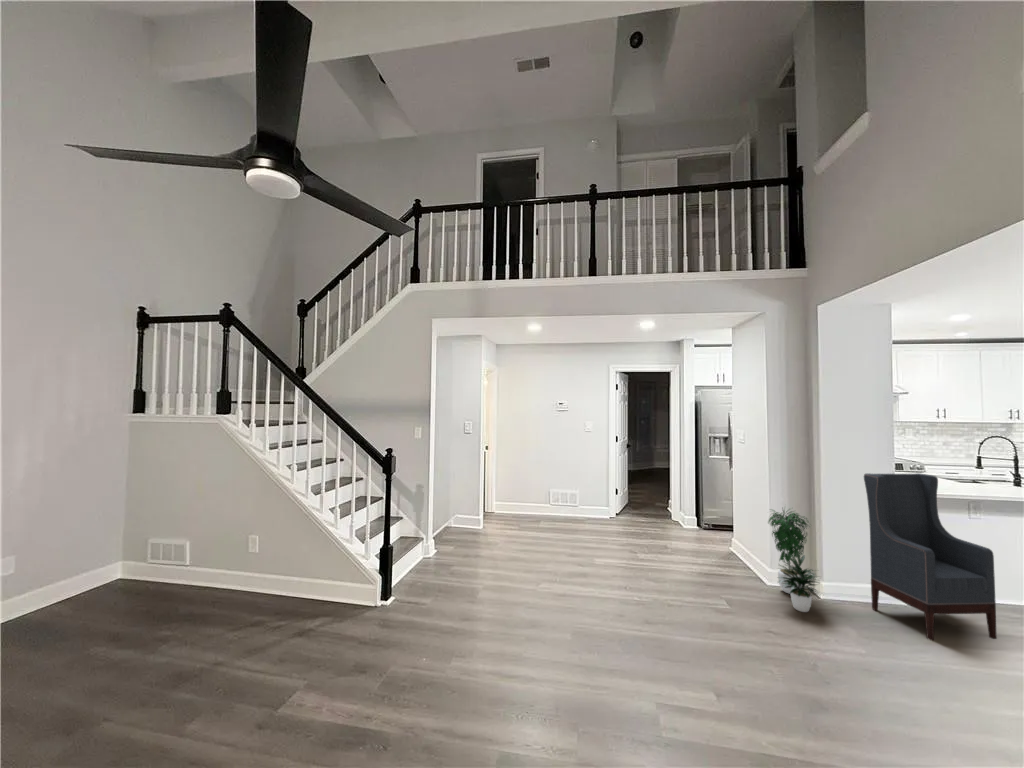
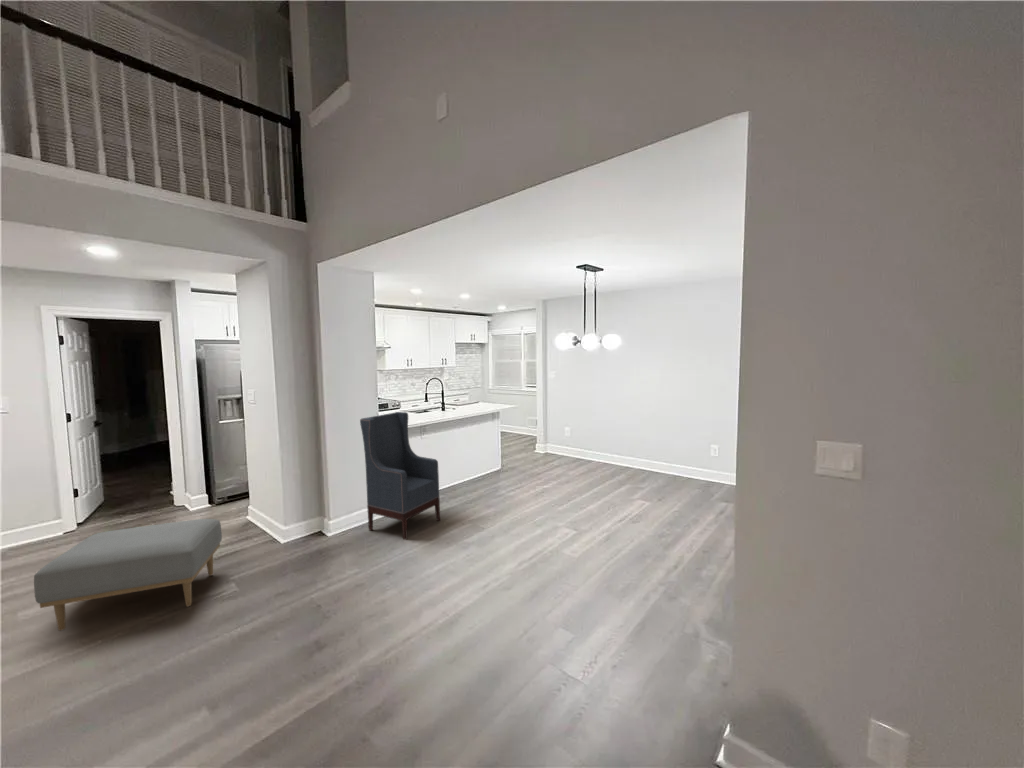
potted plant: present [768,510,817,612] -> none [278,460,329,560]
ottoman: none [609,524,717,603] -> present [34,519,222,631]

